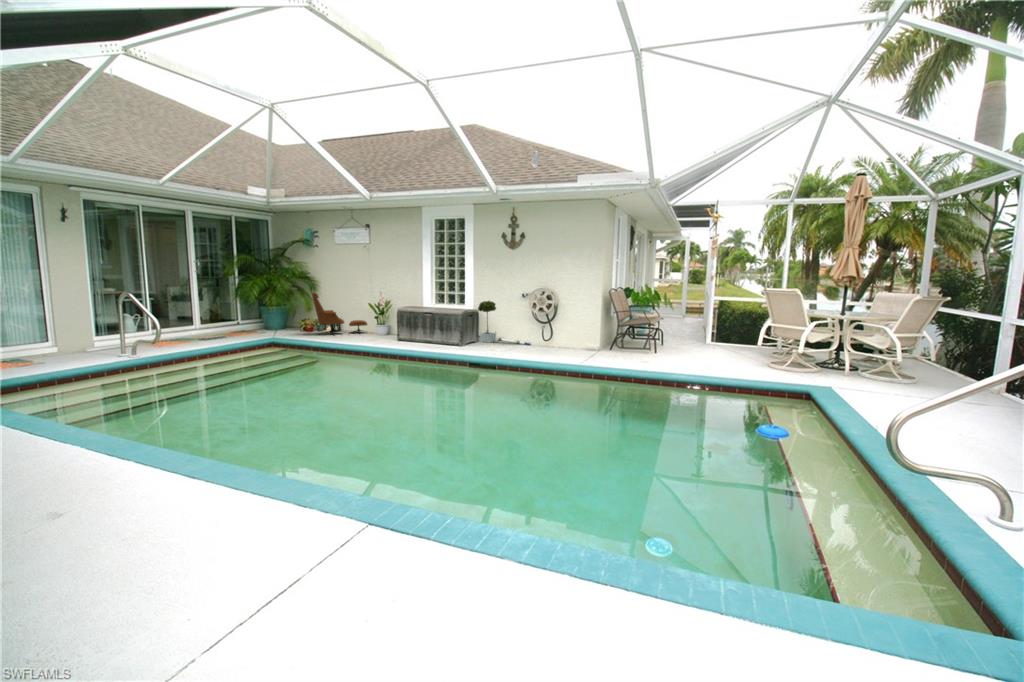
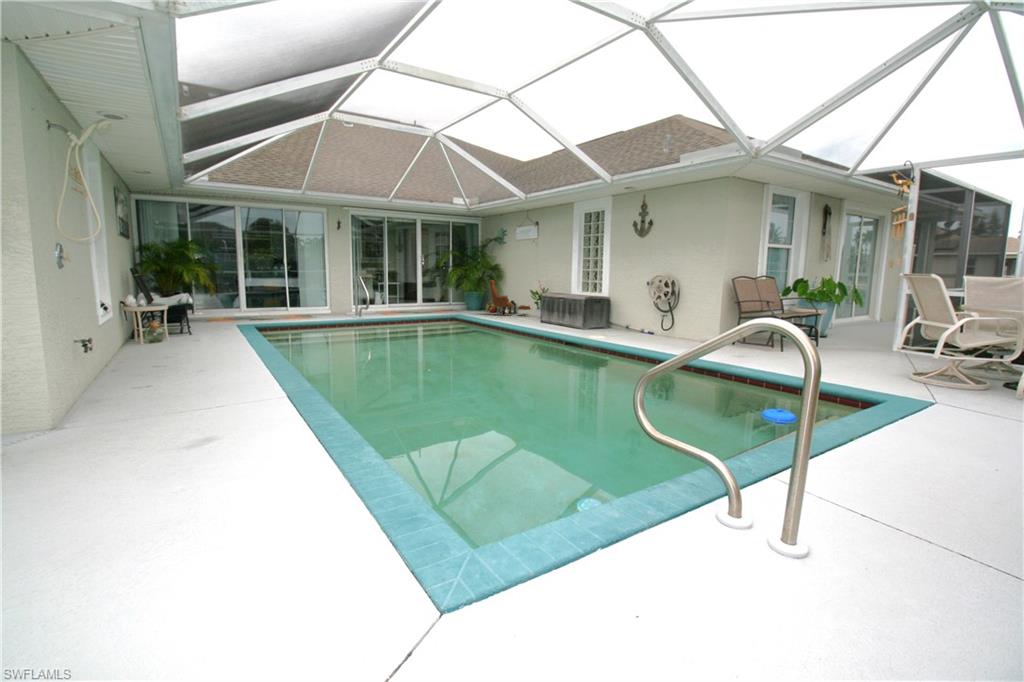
potted tree: present [478,301,496,343] -> none [606,287,625,329]

